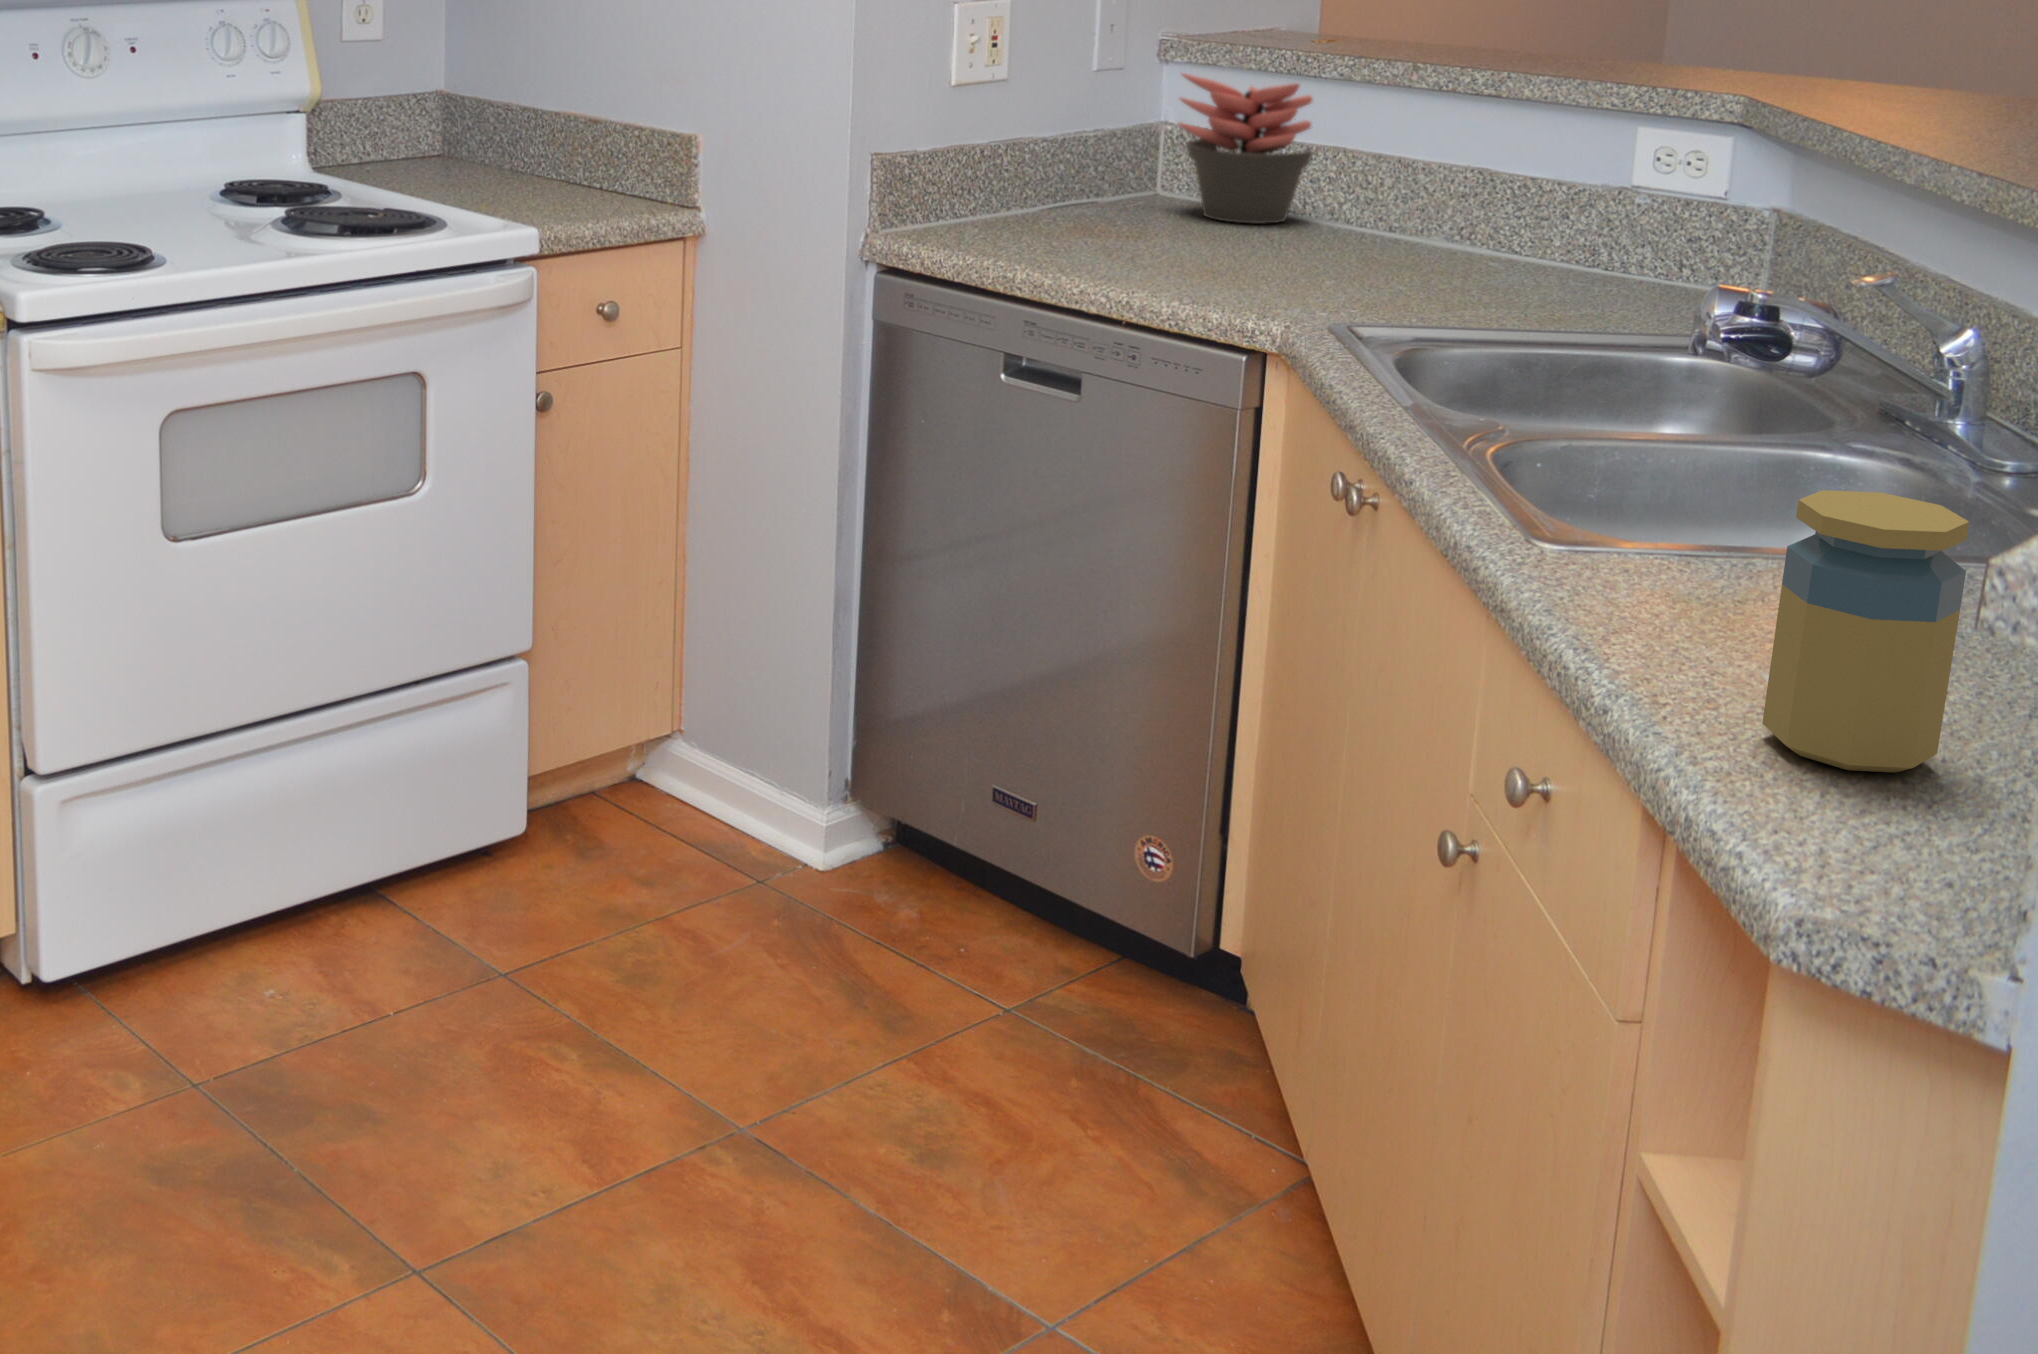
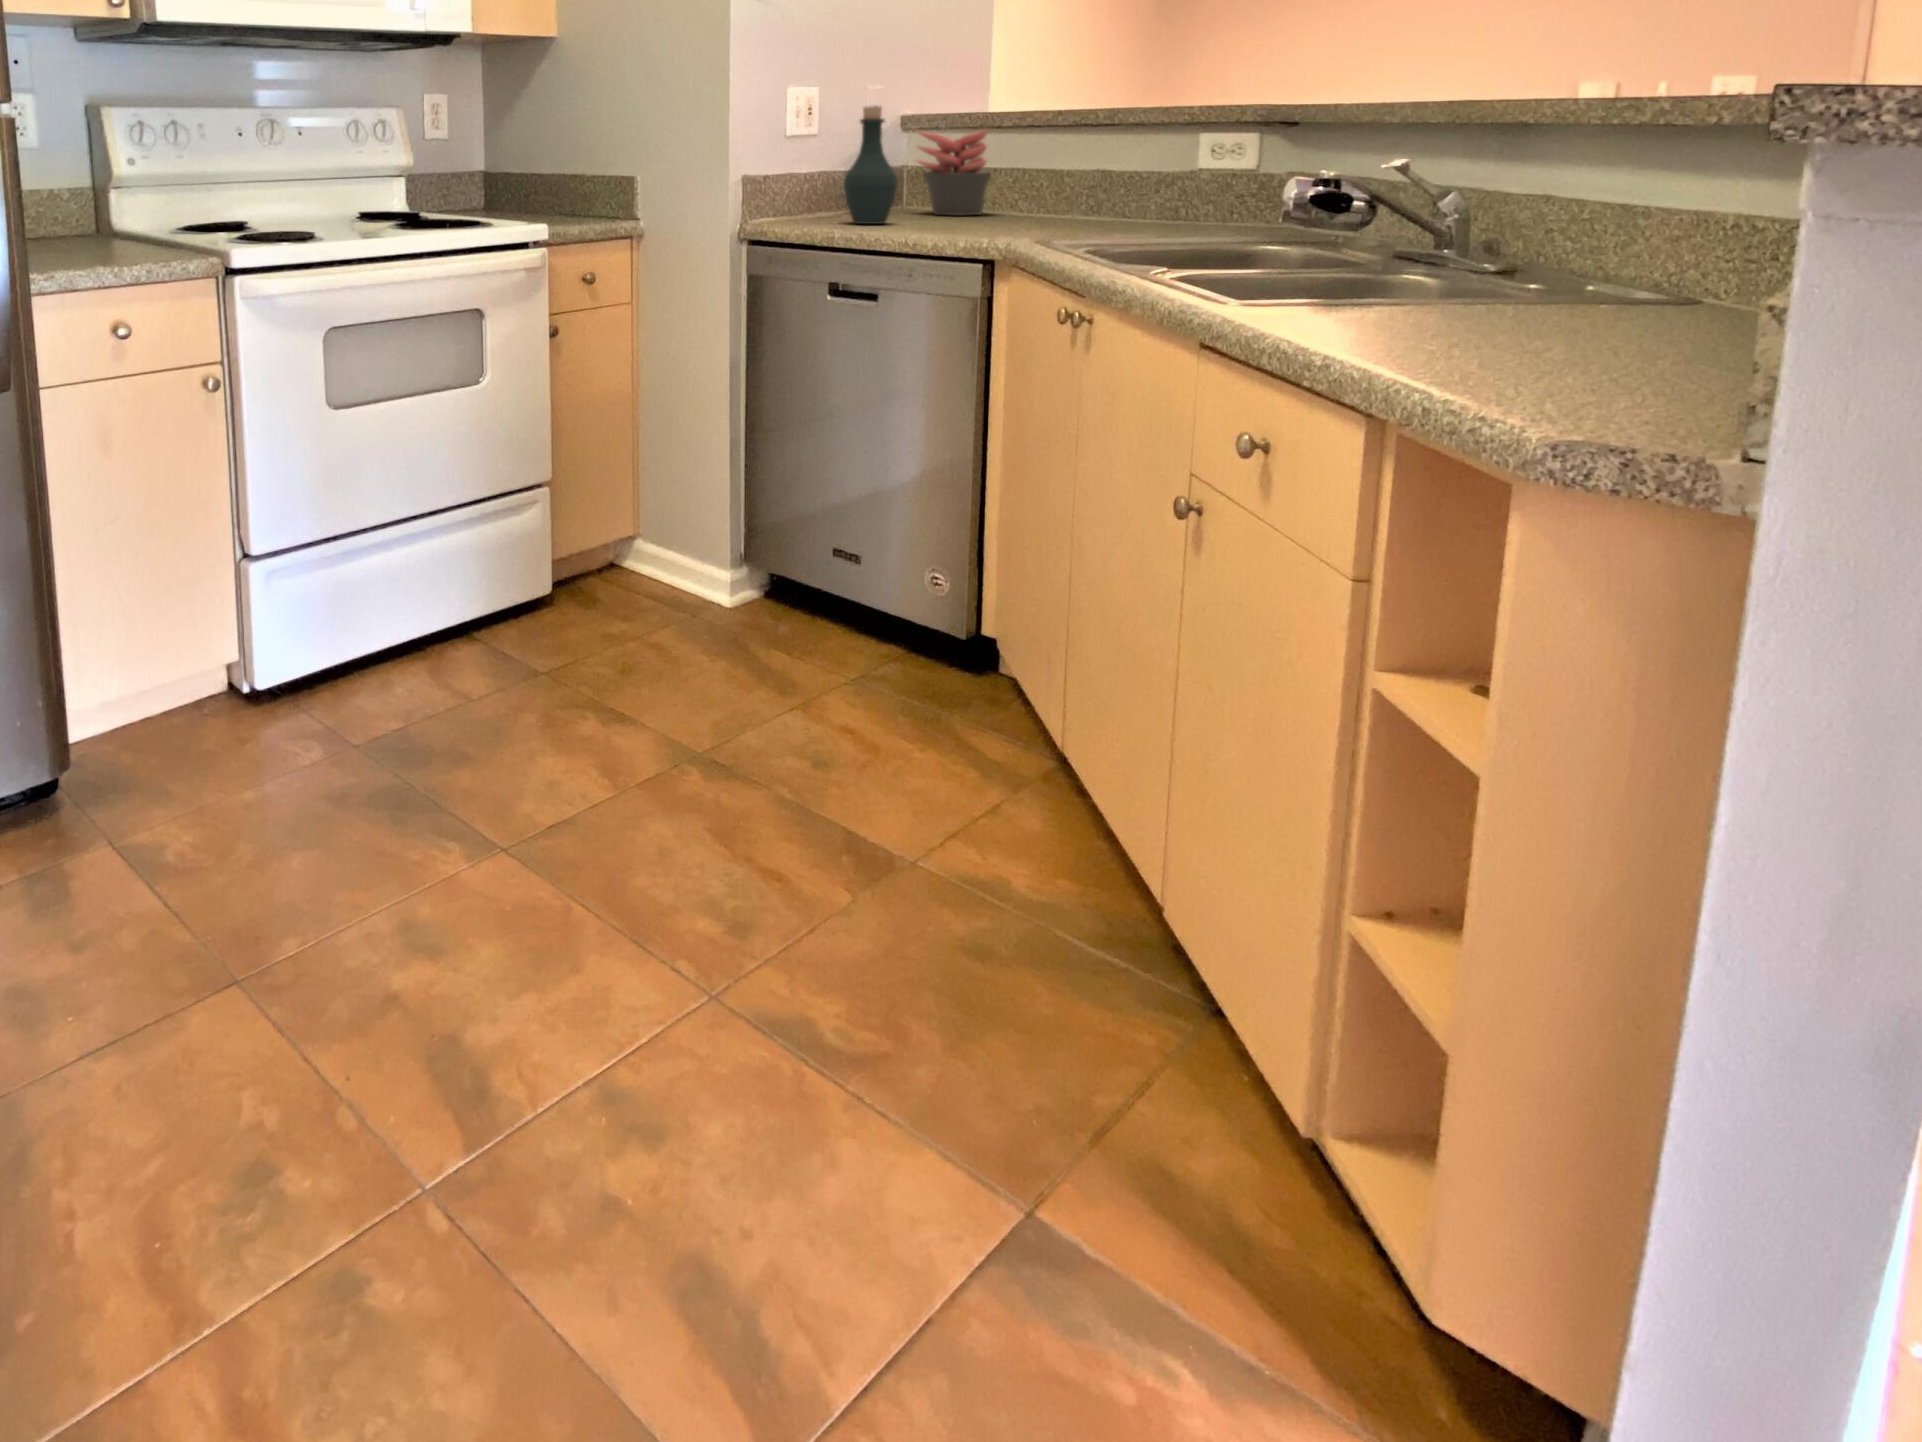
bottle: none [1040,50,1131,250] -> present [844,106,897,224]
jar: present [1762,490,1969,773] -> none [1448,193,1597,377]

